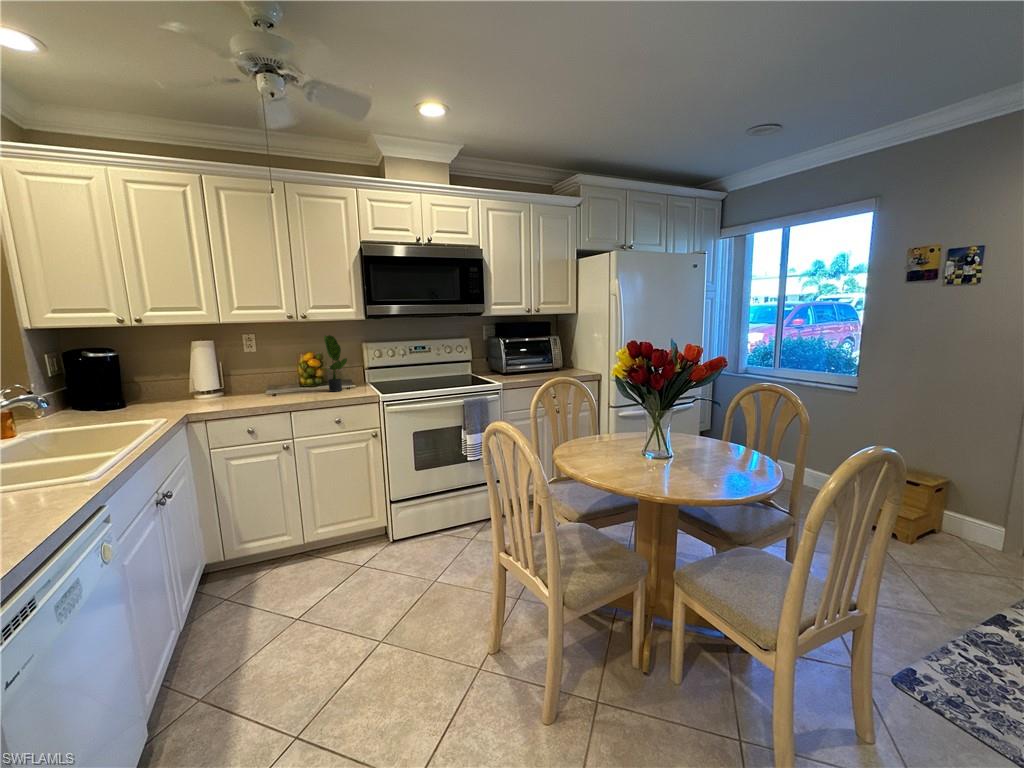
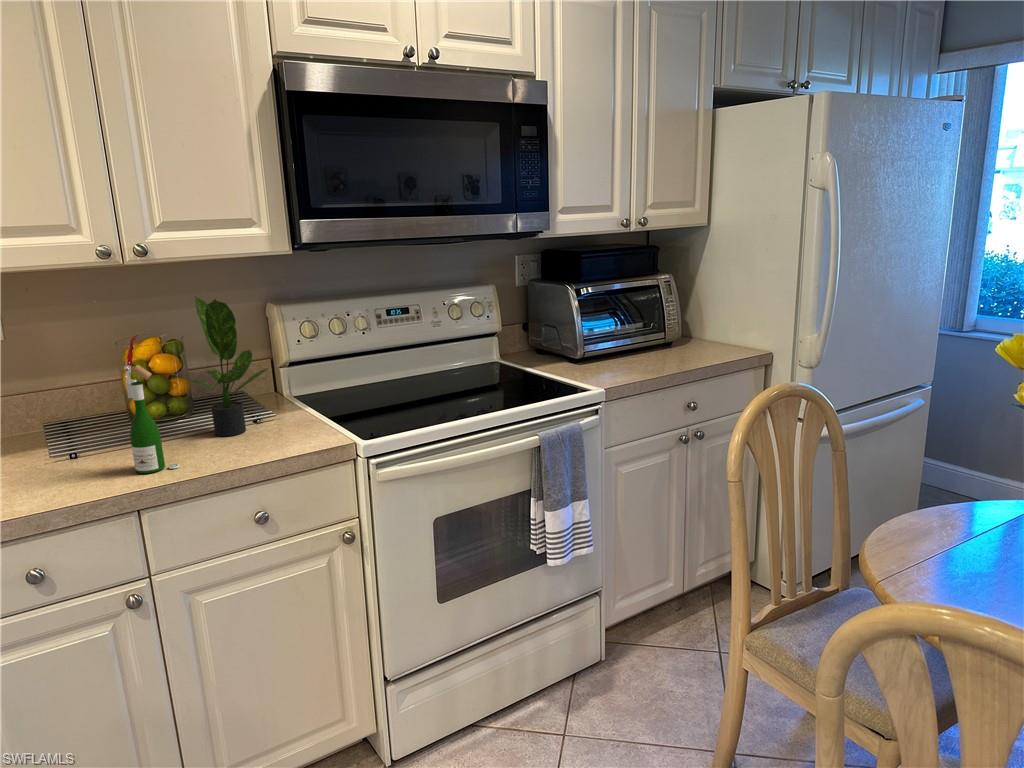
wine bottle: none [291,345,309,399] -> present [124,334,179,473]

